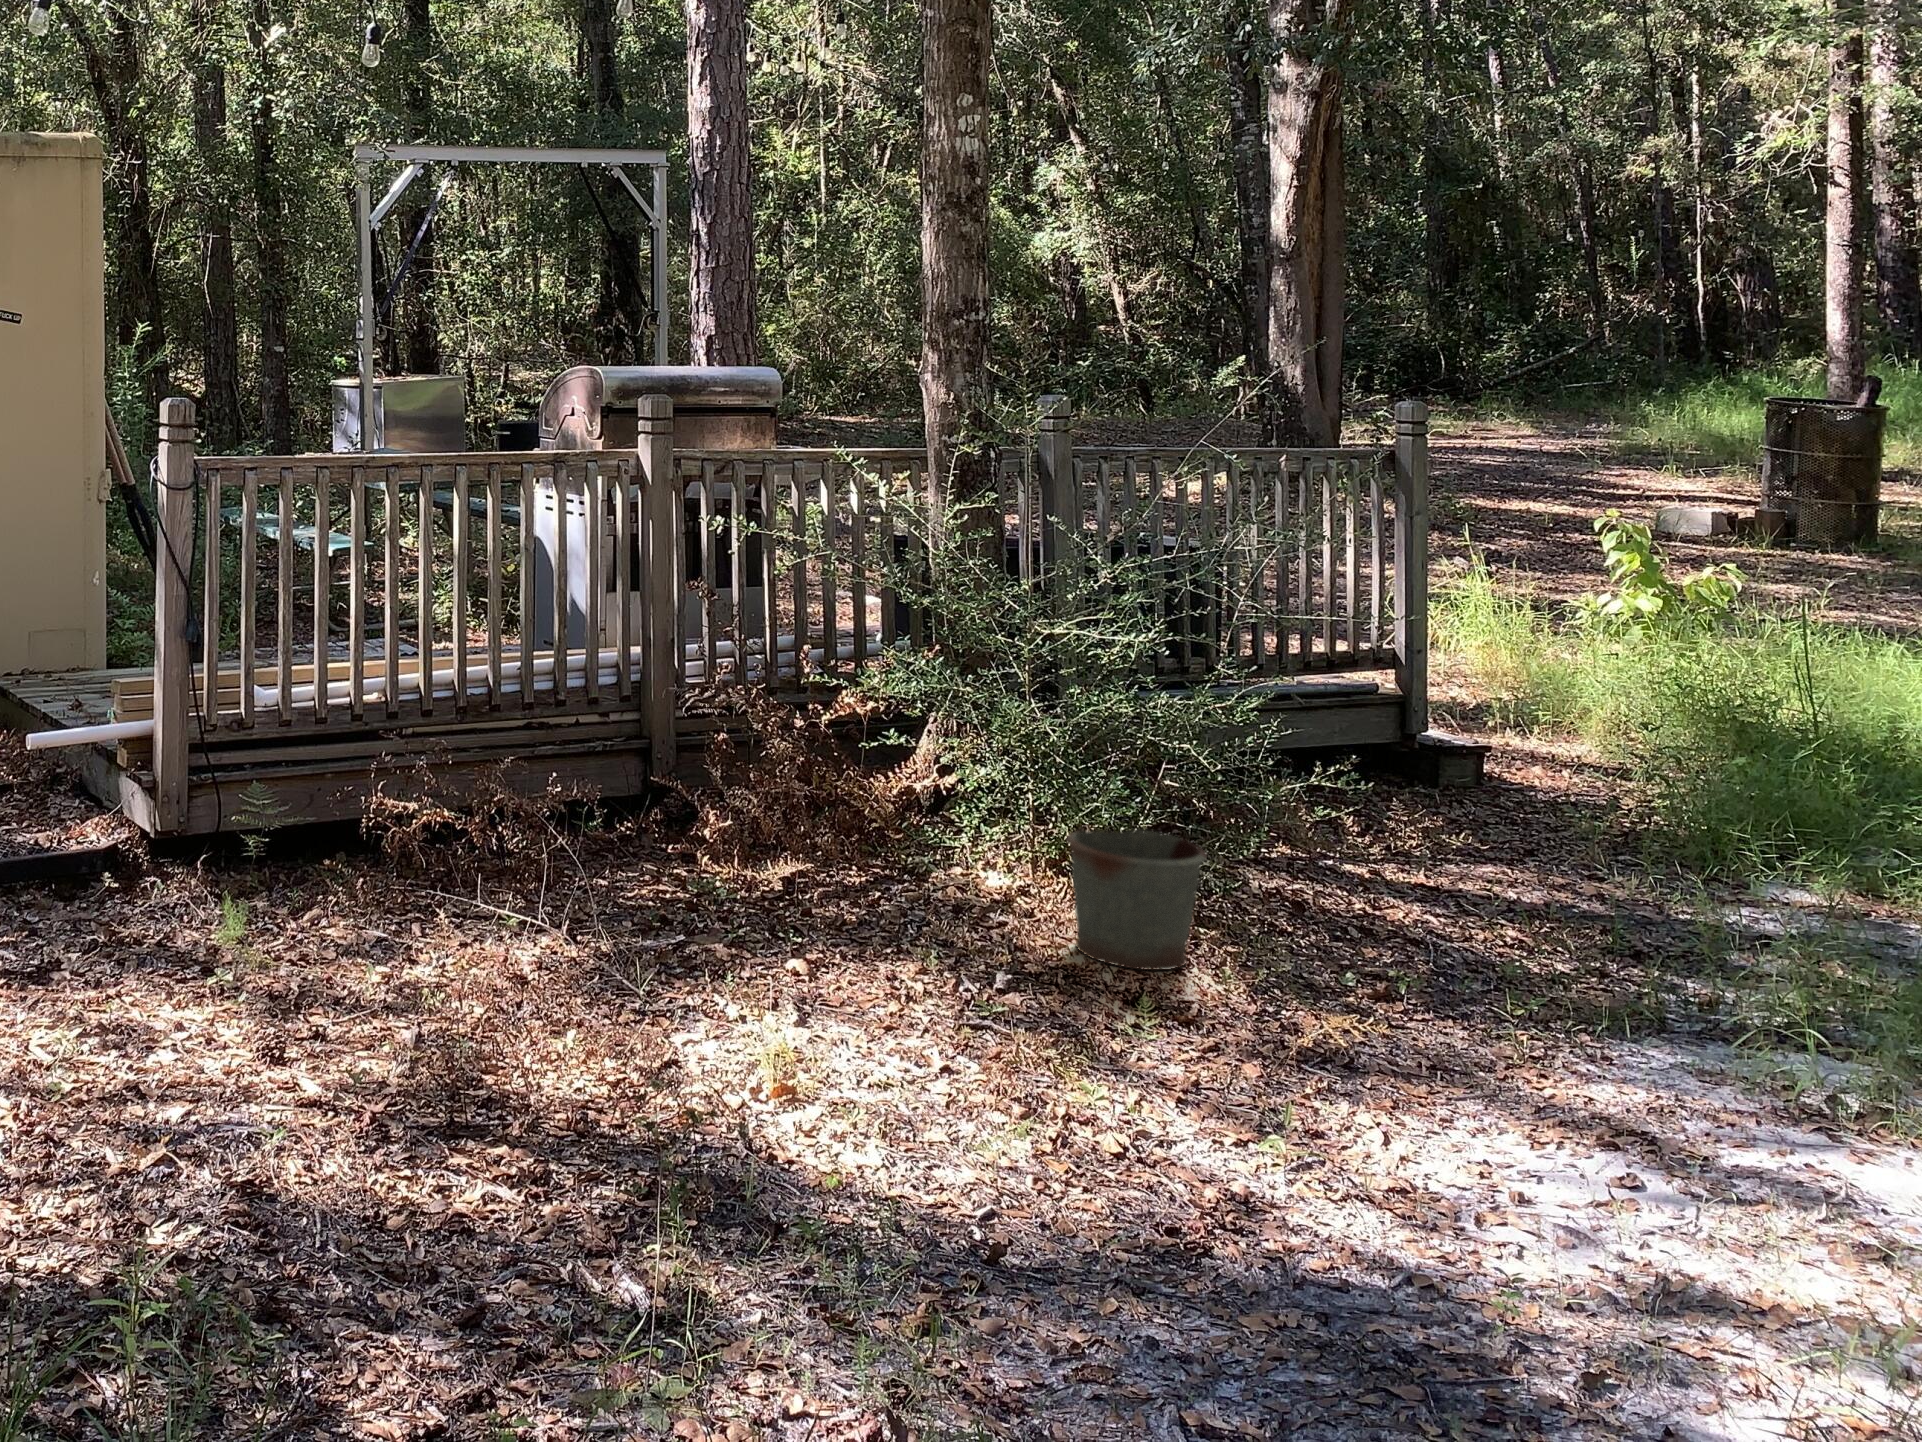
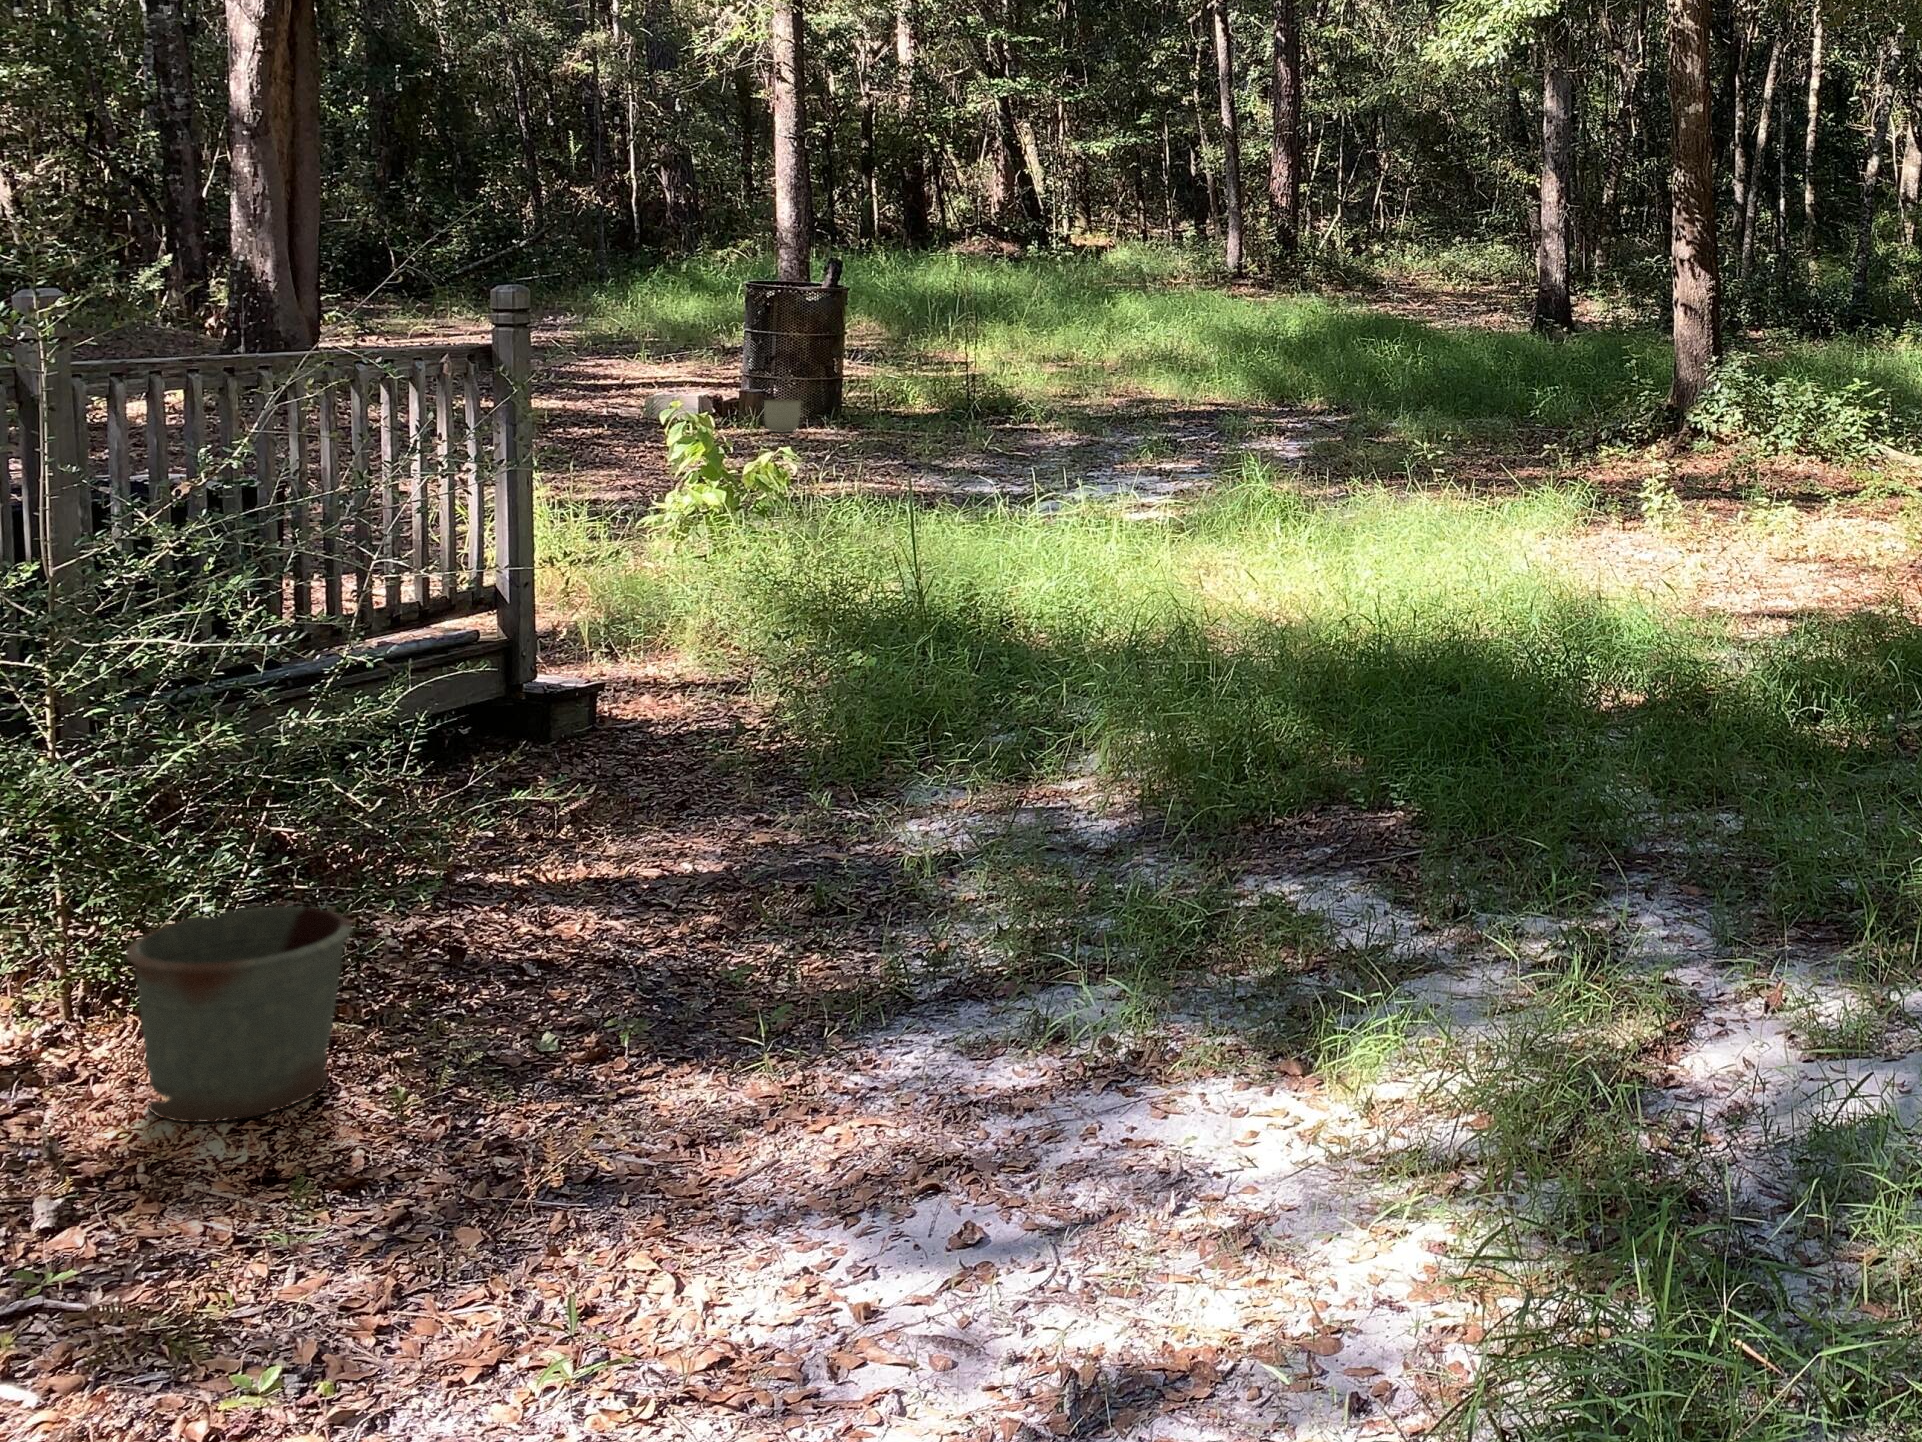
planter: none [1778,520,1822,556] -> present [764,399,800,433]

